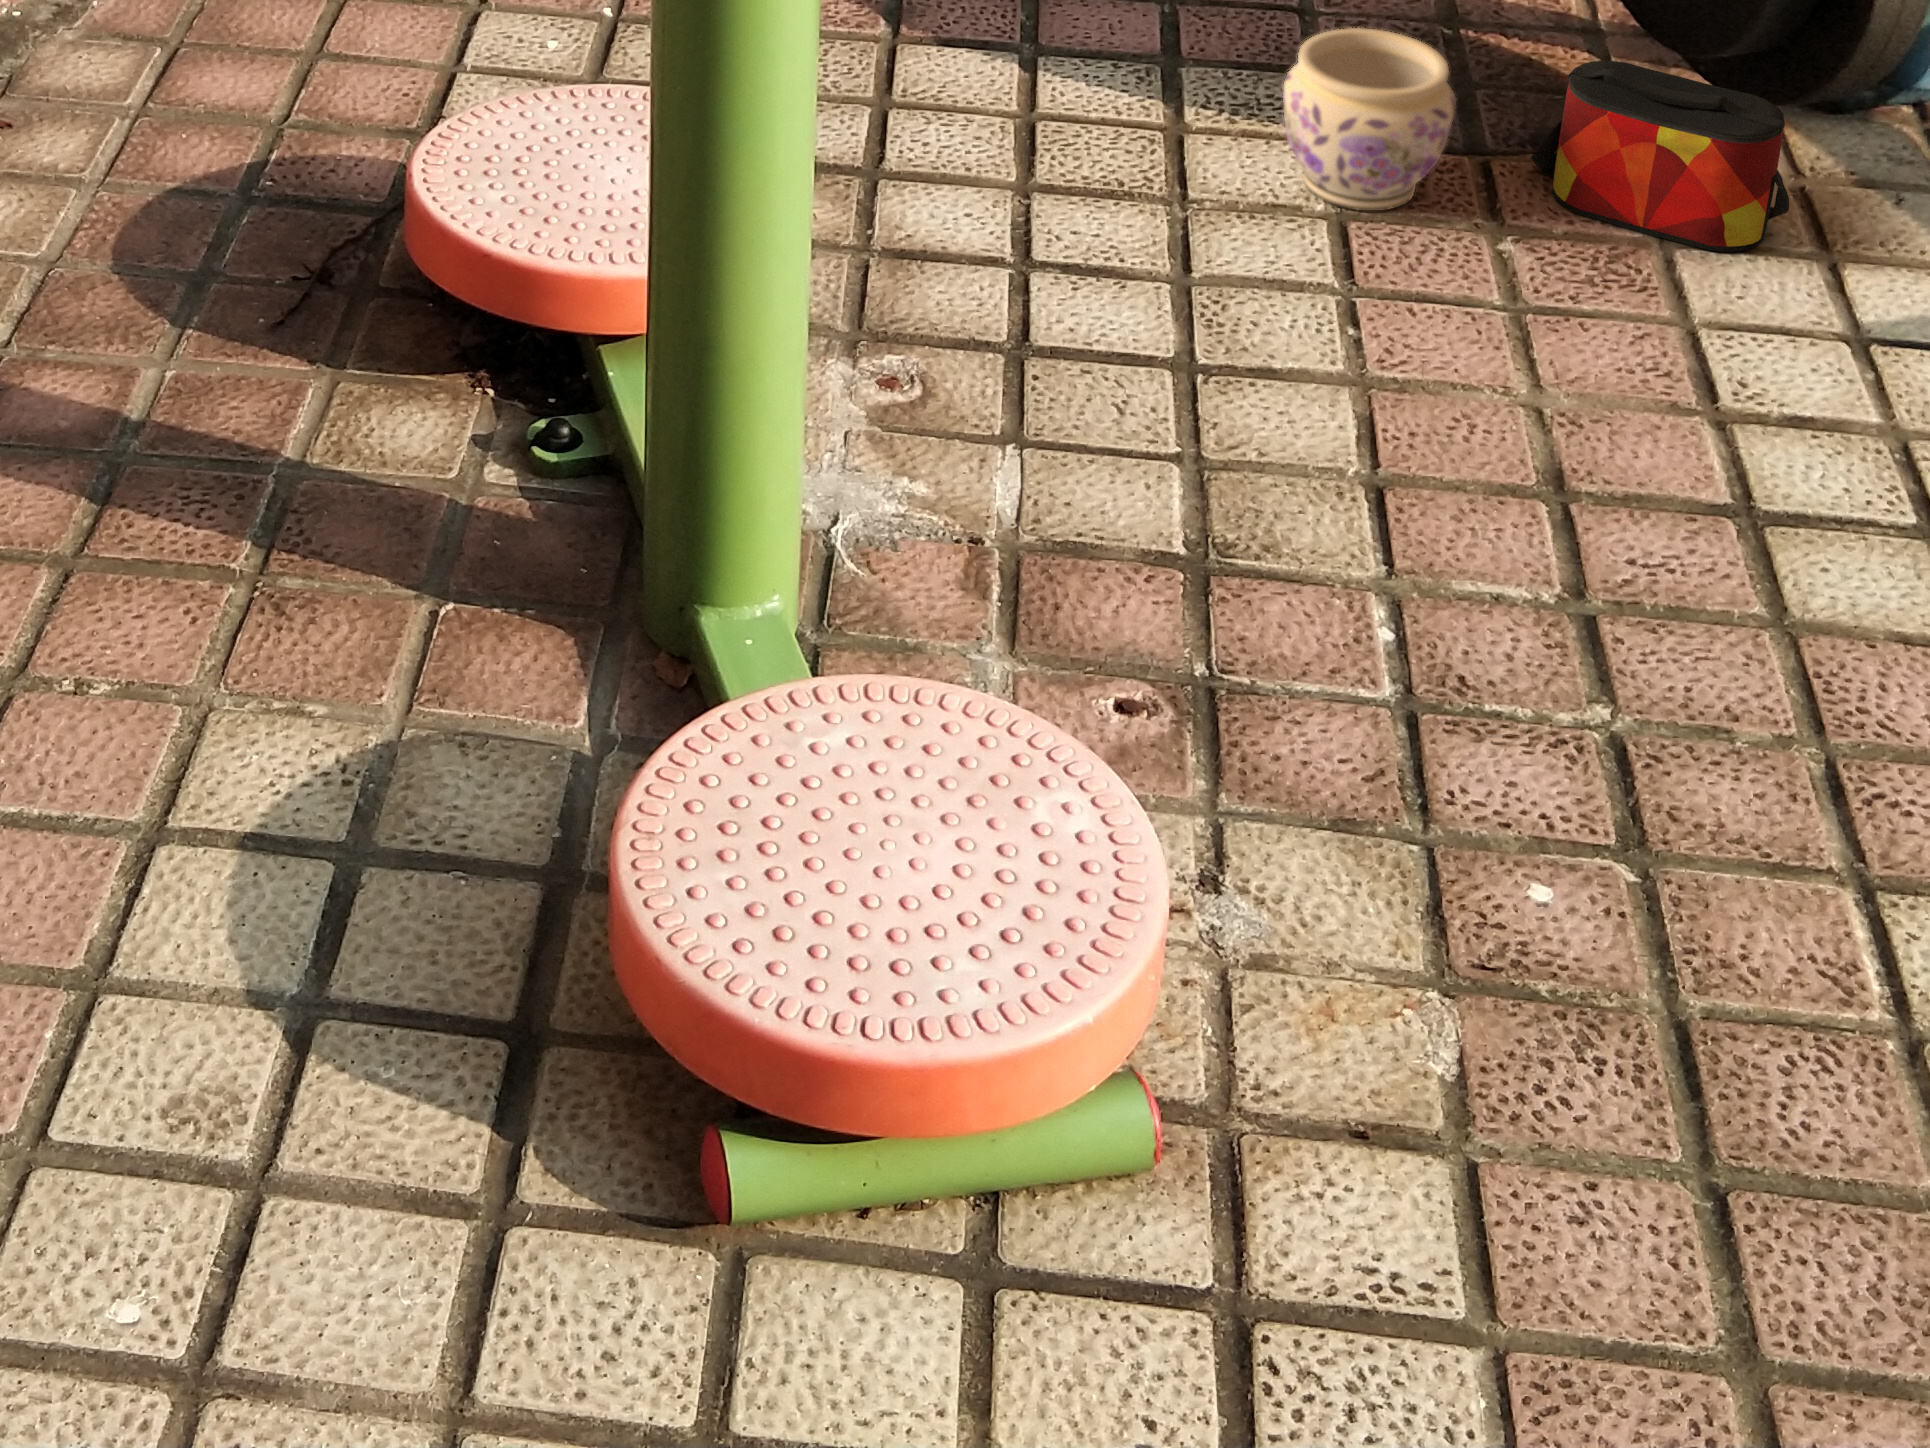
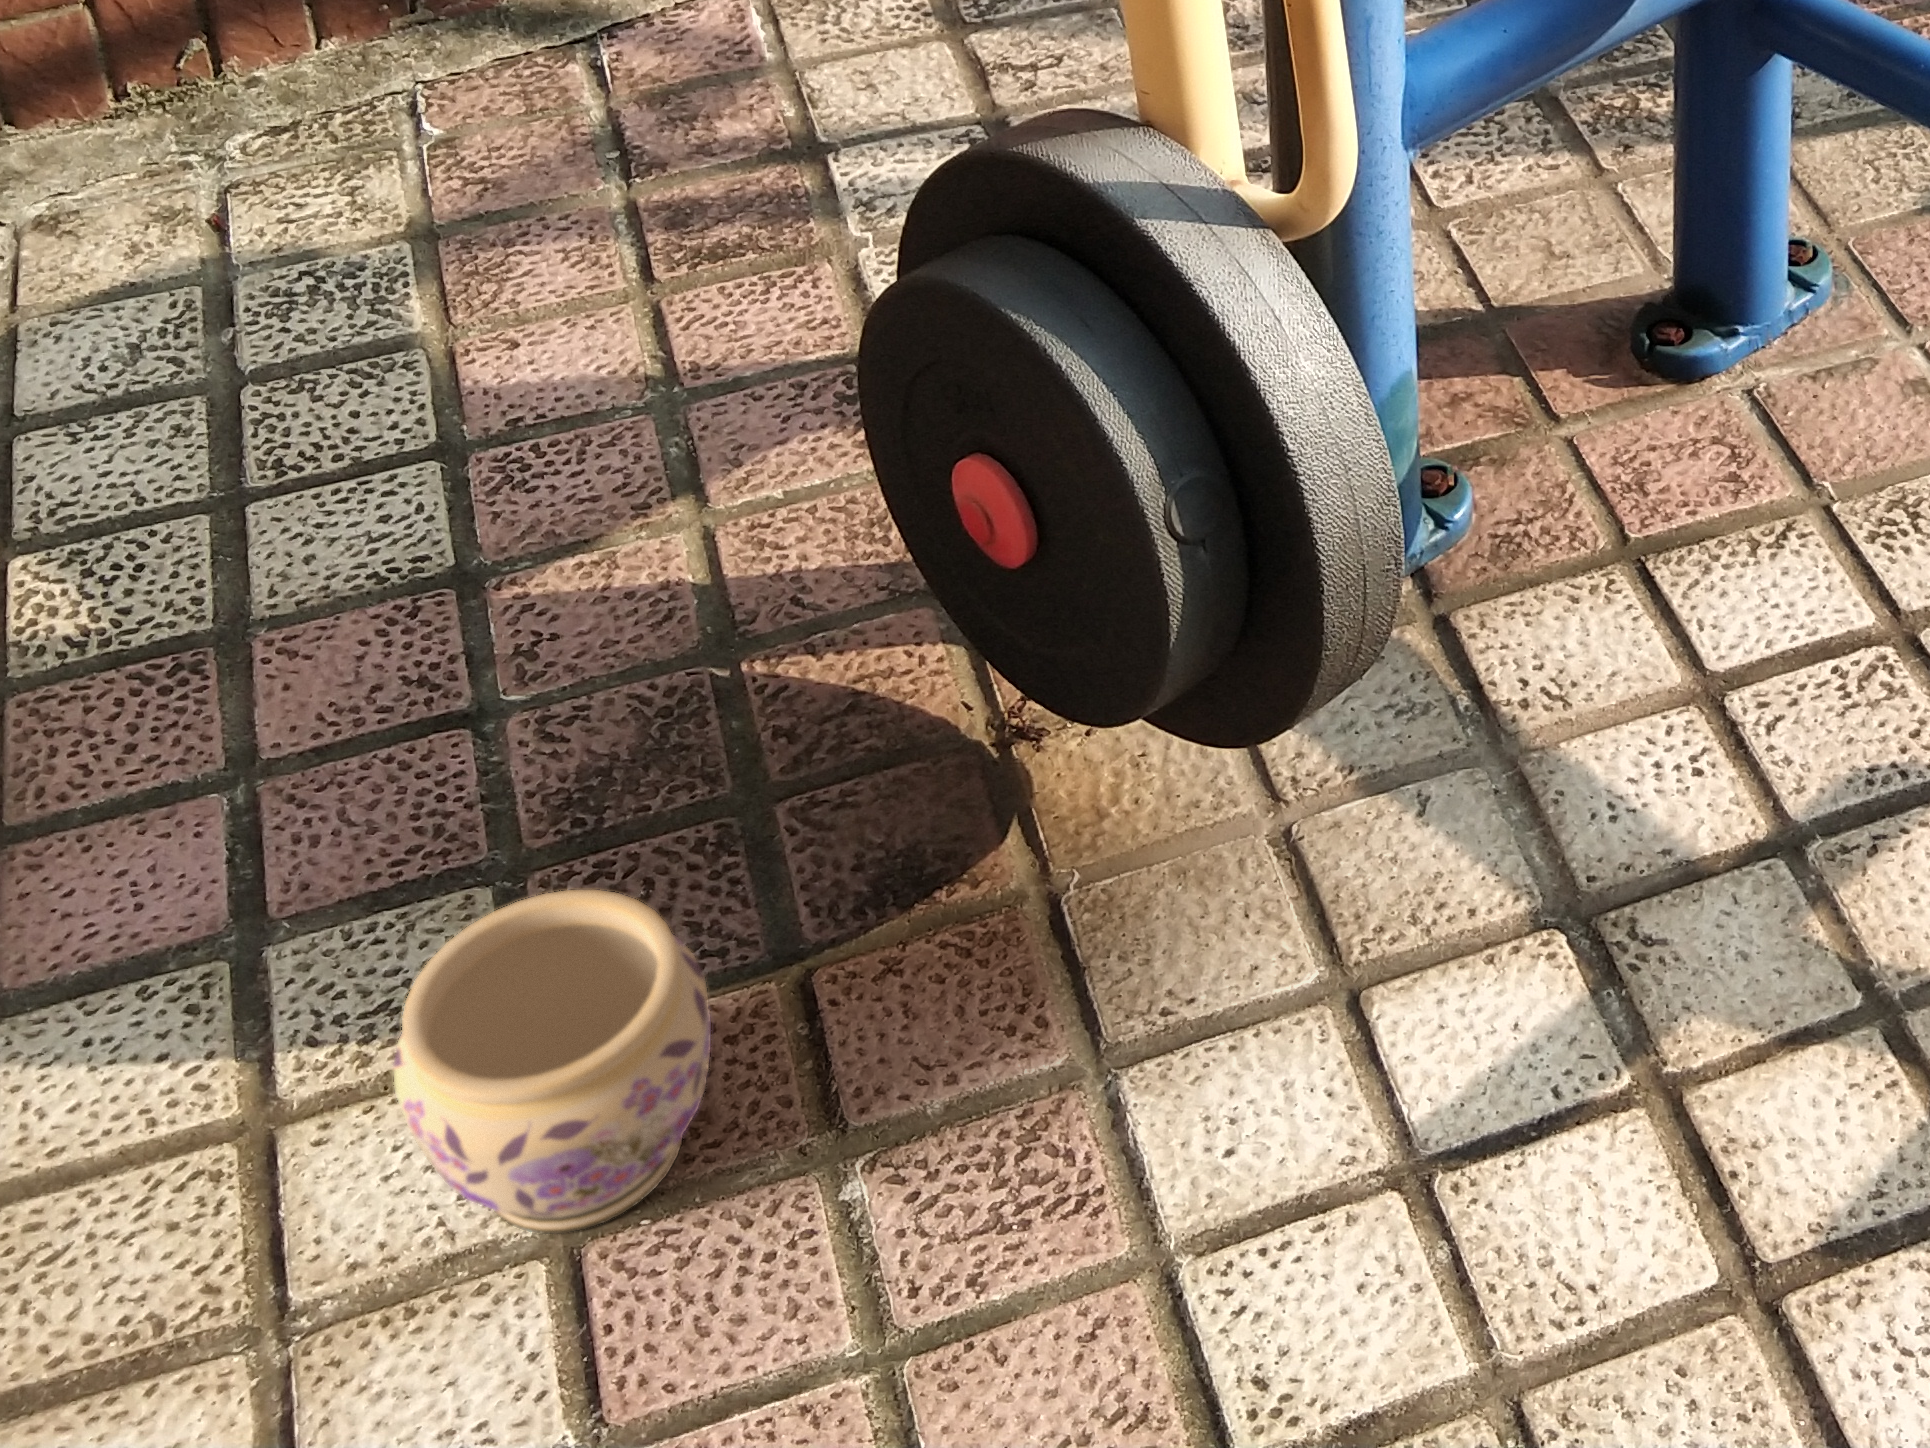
bag: present [1531,61,1789,252] -> none [867,792,1276,1066]

